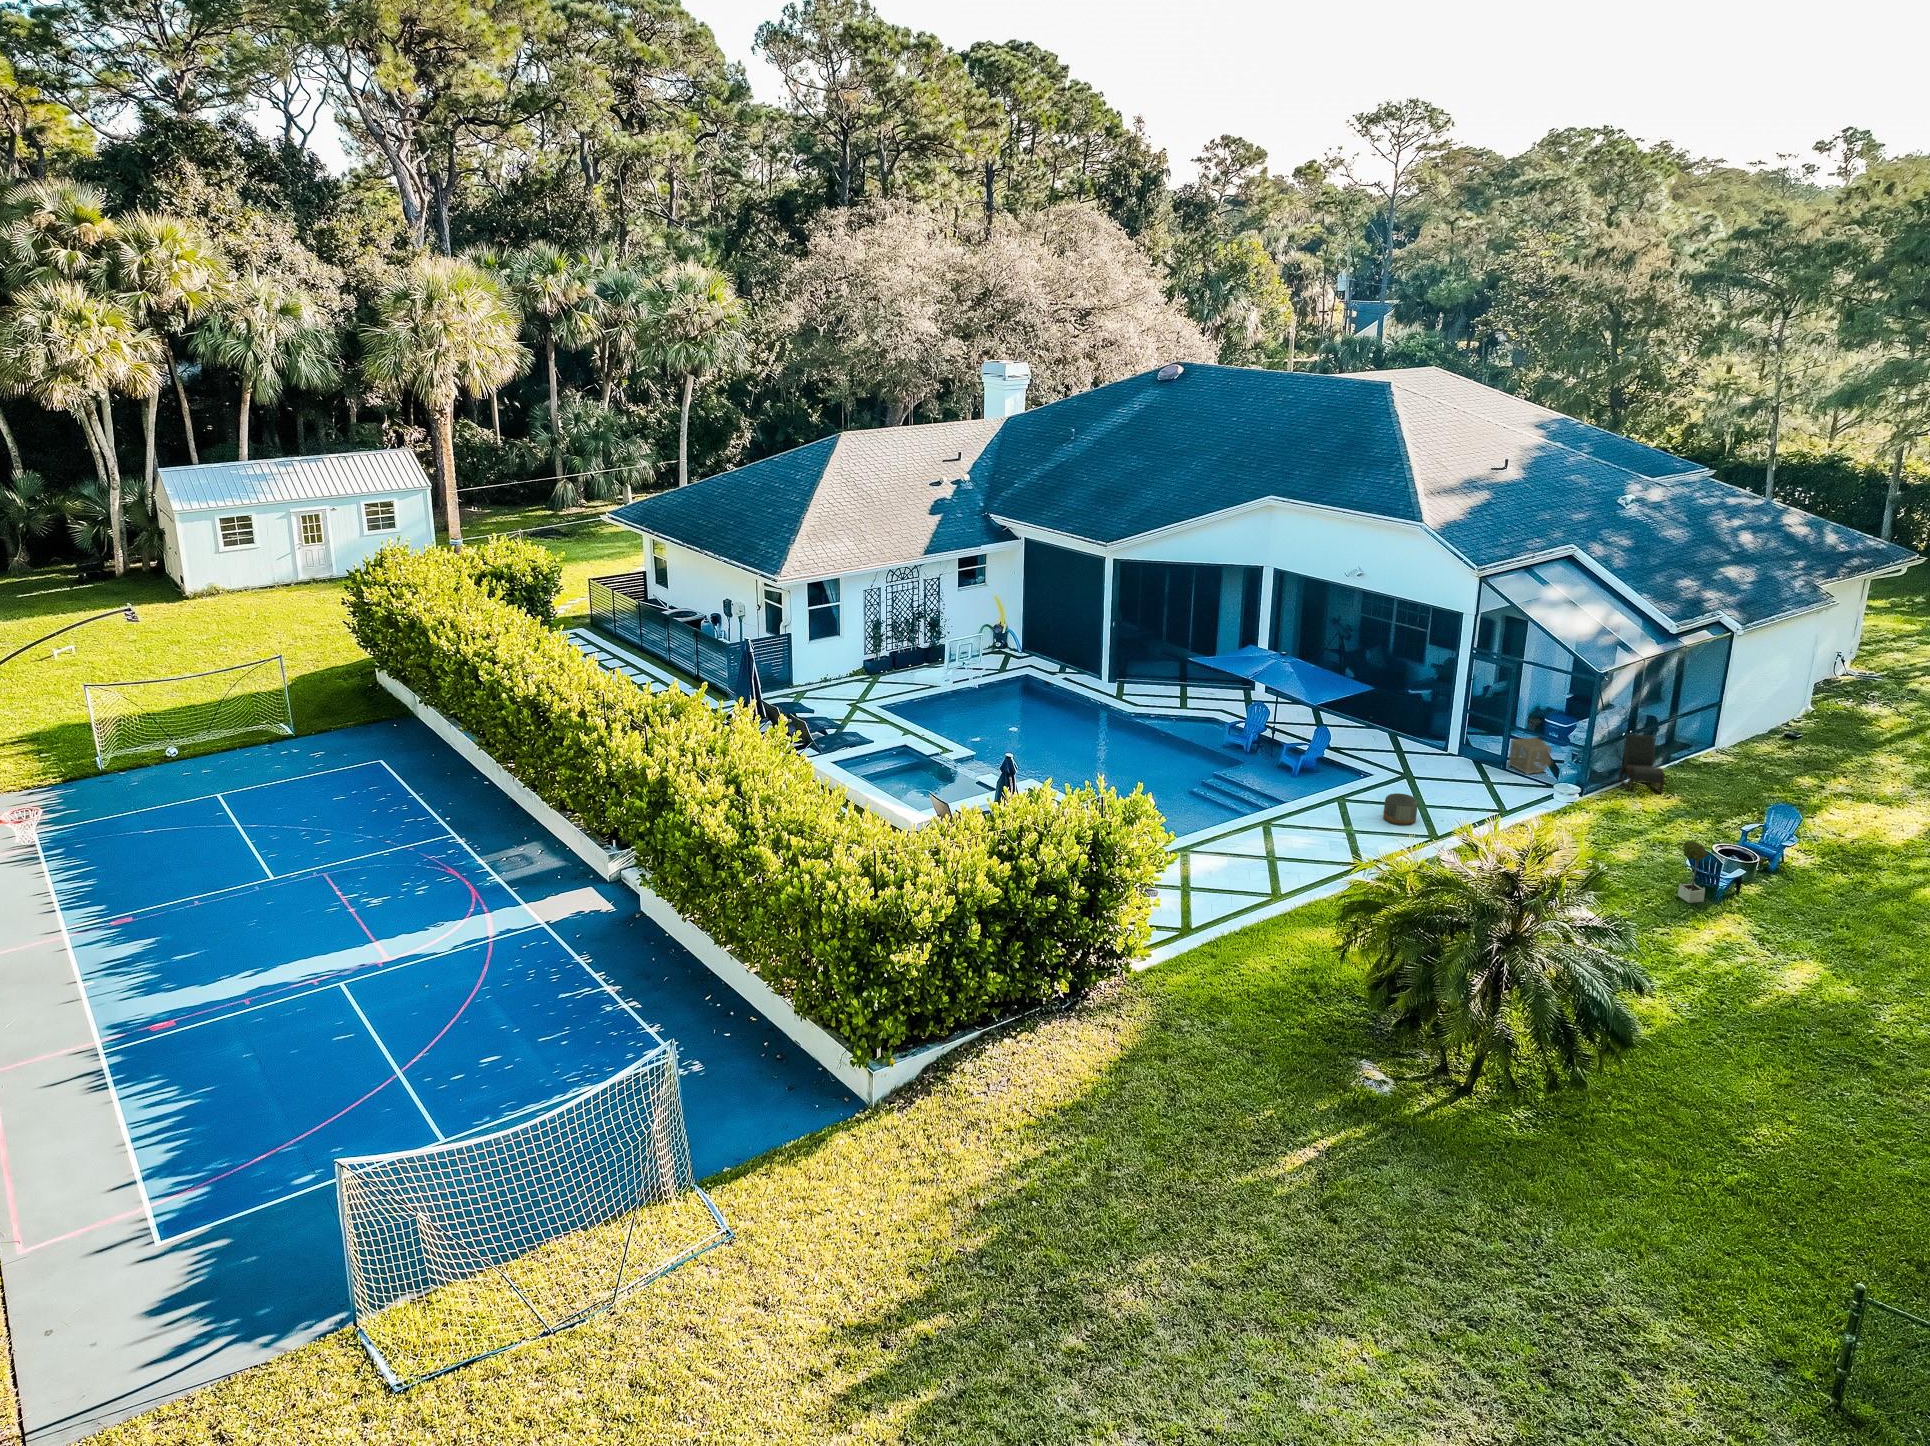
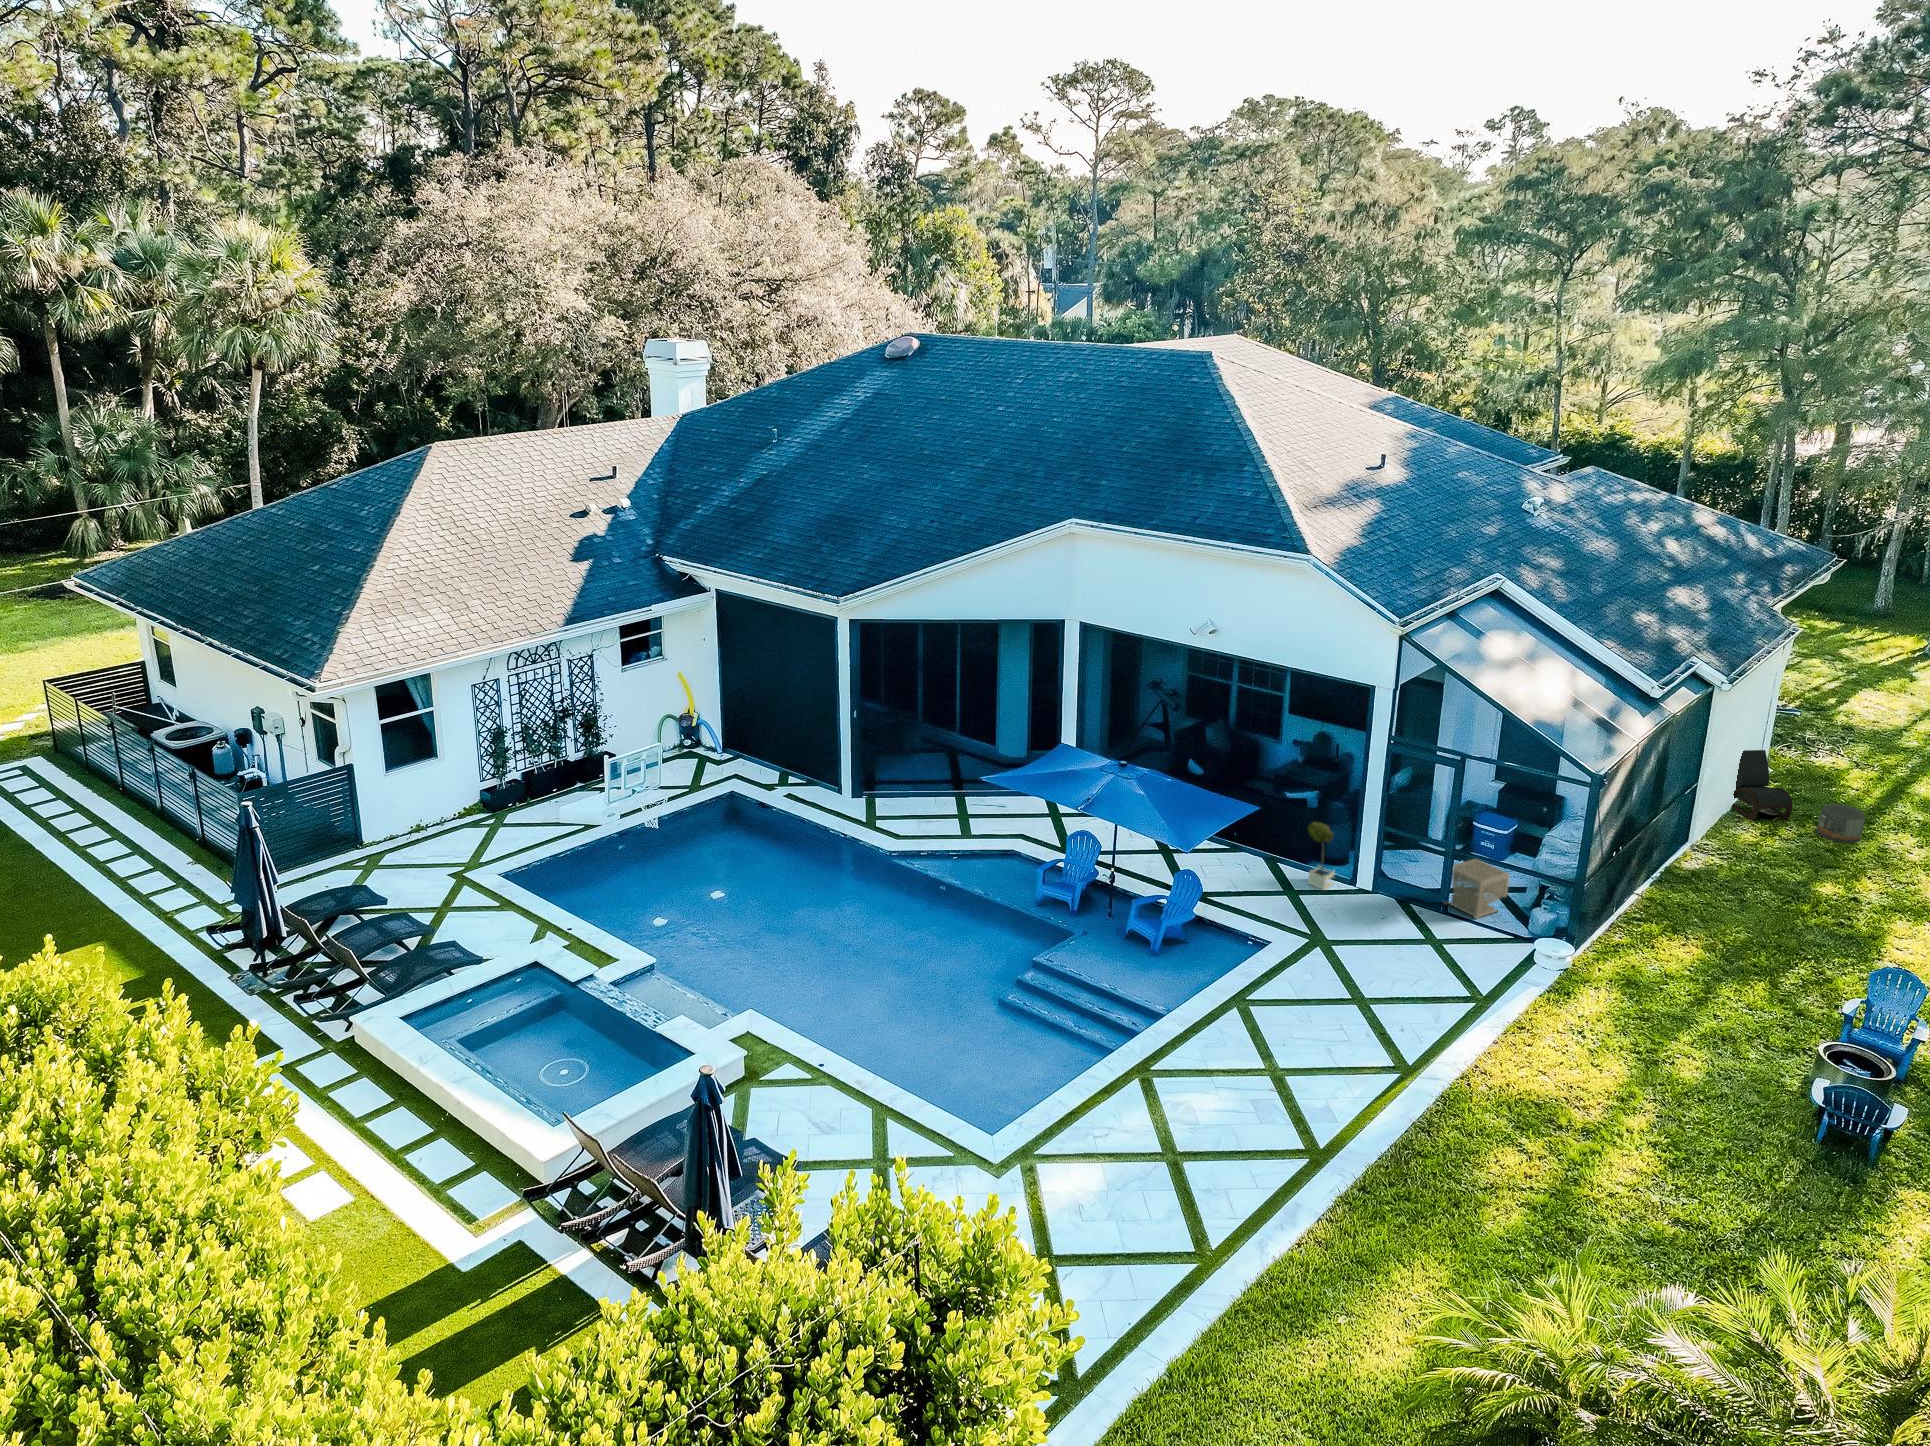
lounge chair: present [1619,734,1665,793] -> present [1731,750,1793,820]
pouf: present [1383,793,1417,826] -> present [1817,804,1865,843]
potted tree: present [1678,841,1710,903] -> present [1308,822,1334,890]

